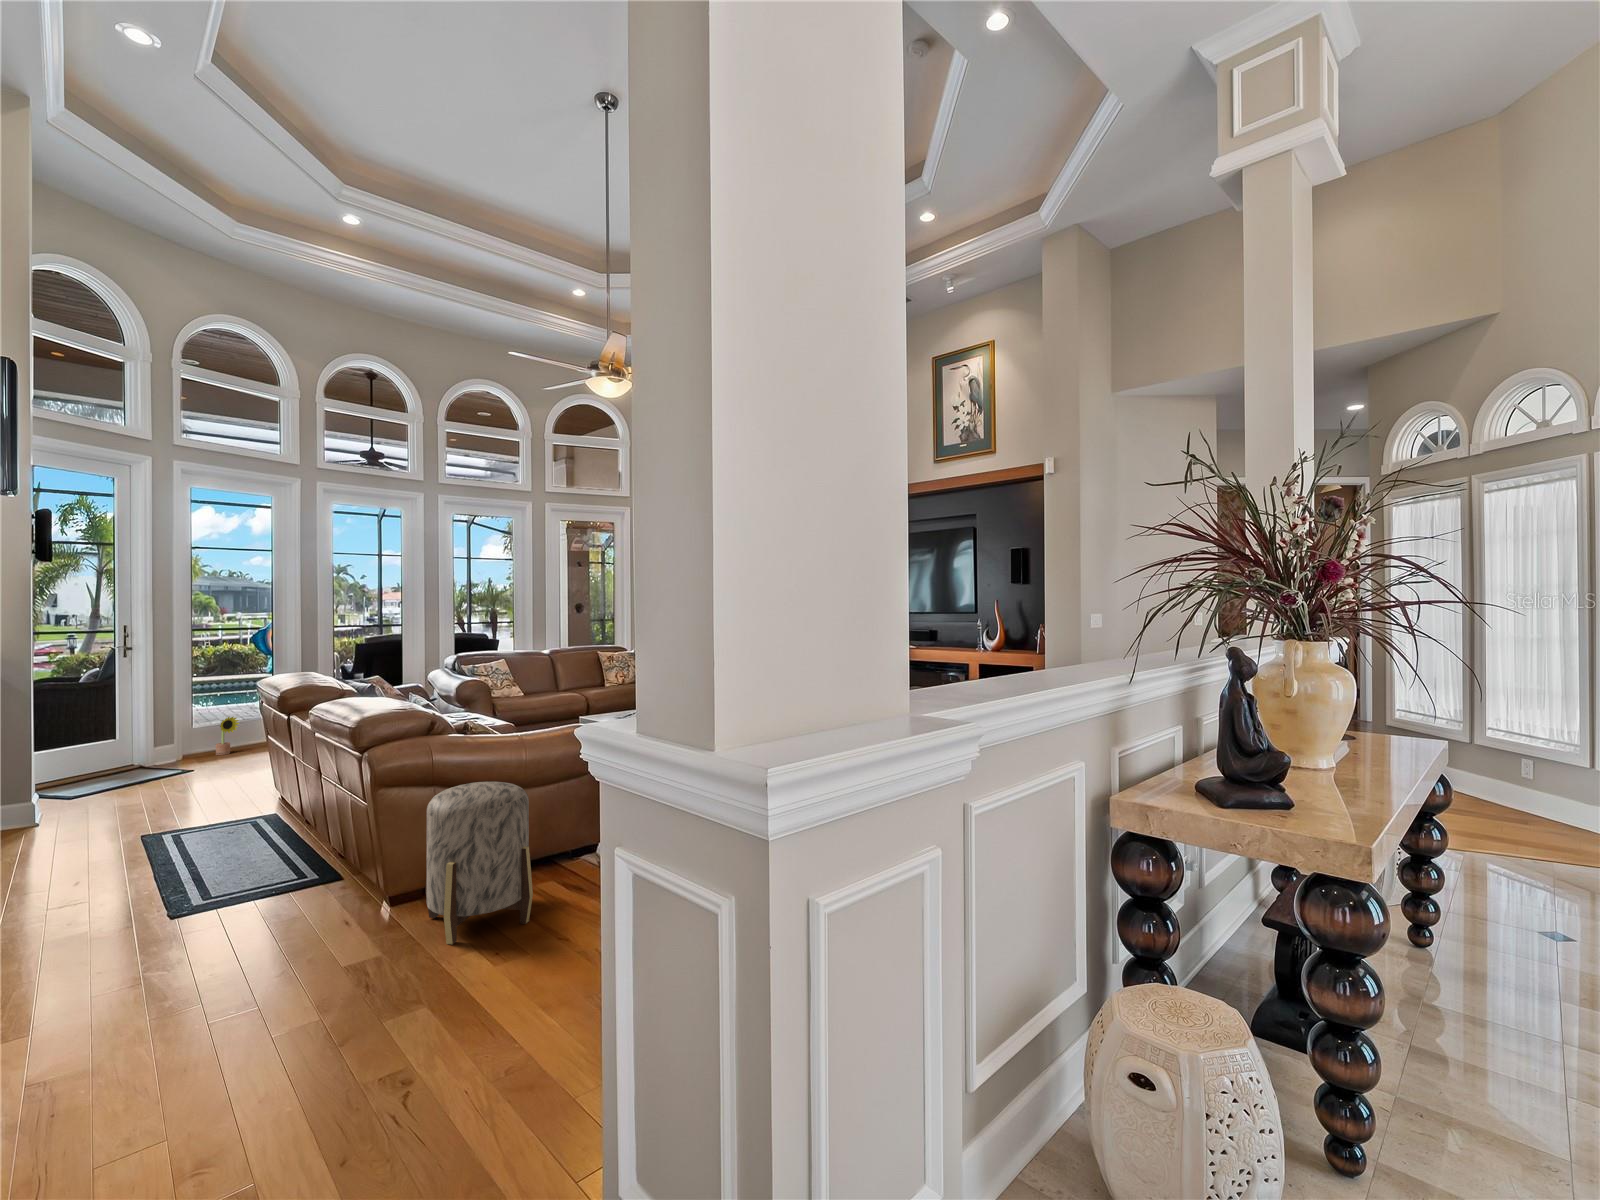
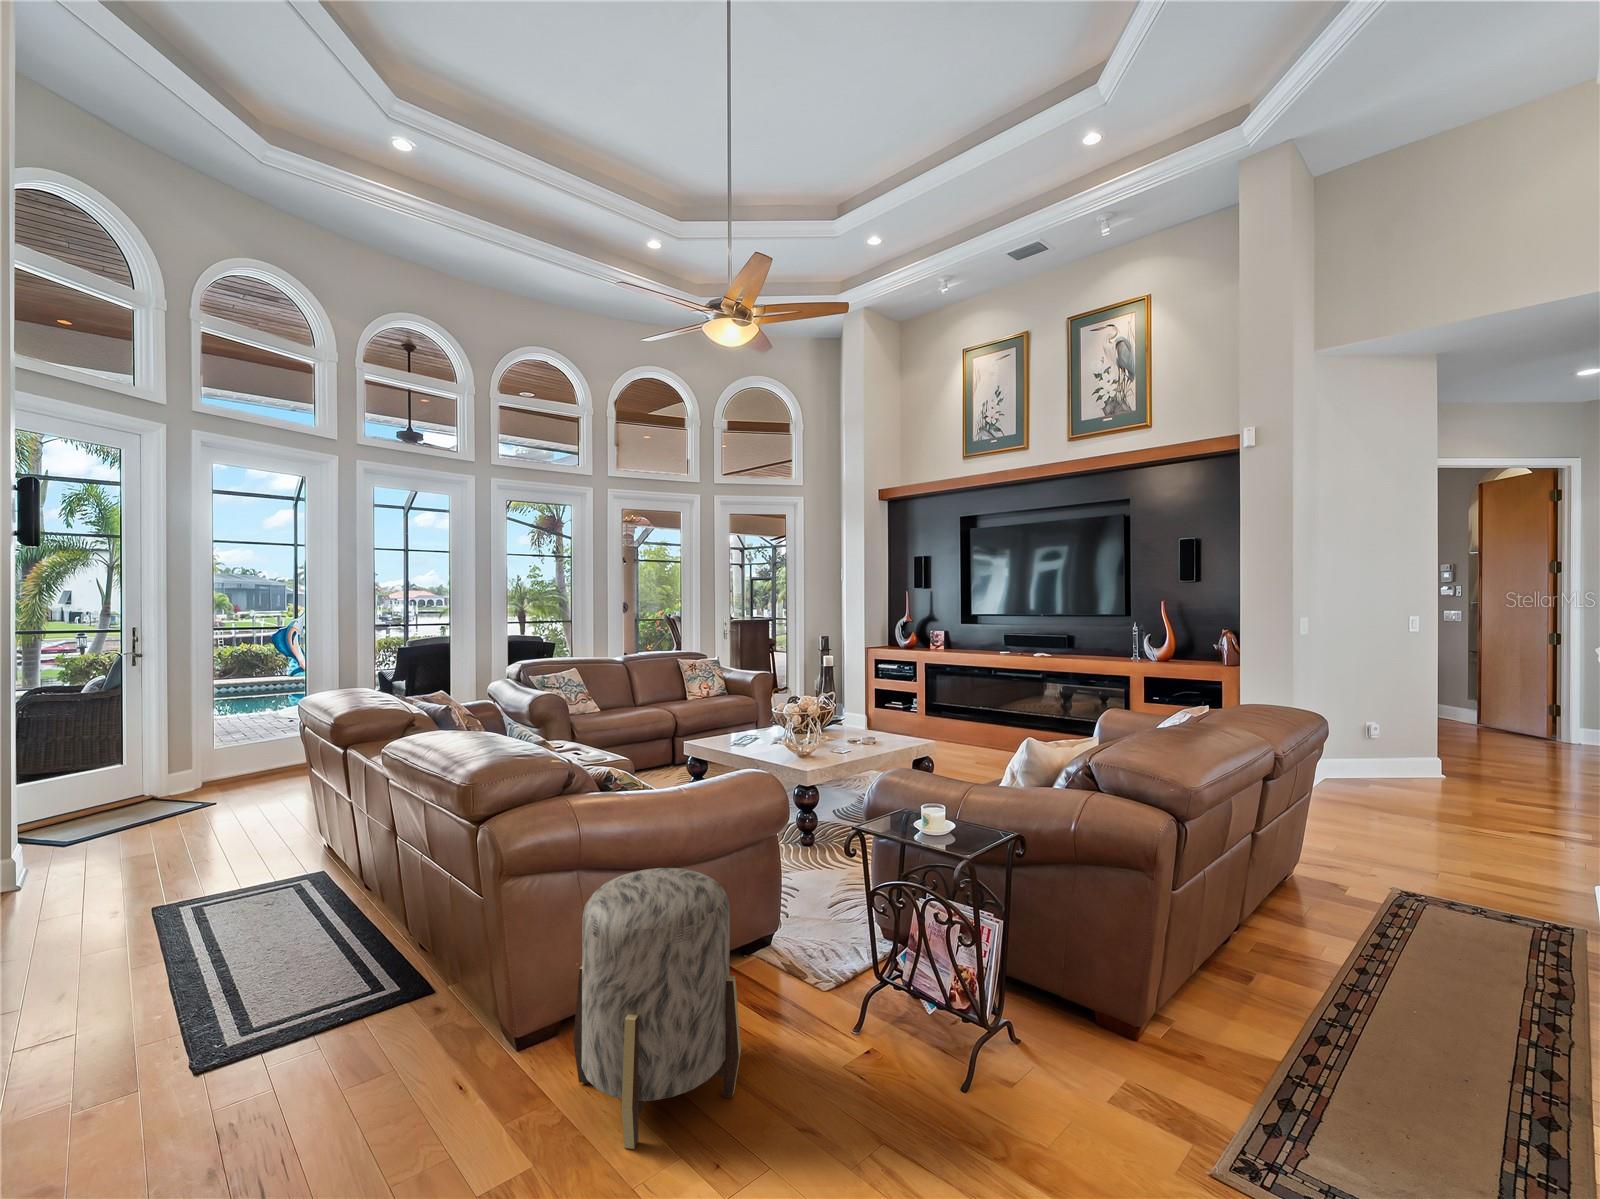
decorative plant: present [216,717,239,755] -> none [246,734,274,780]

